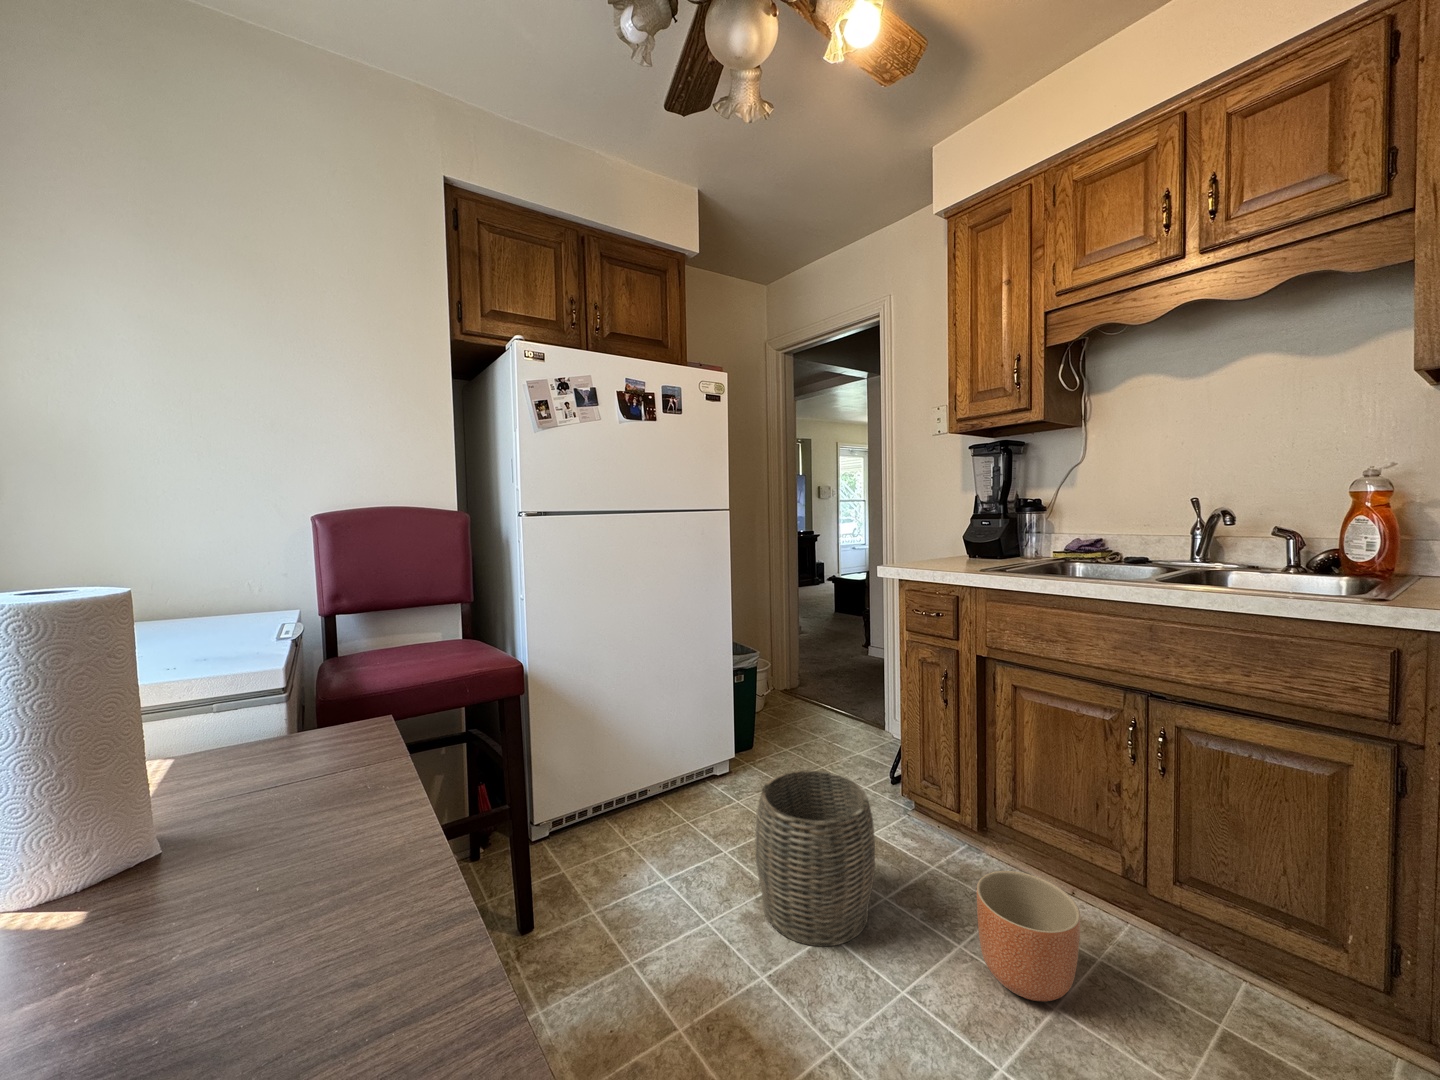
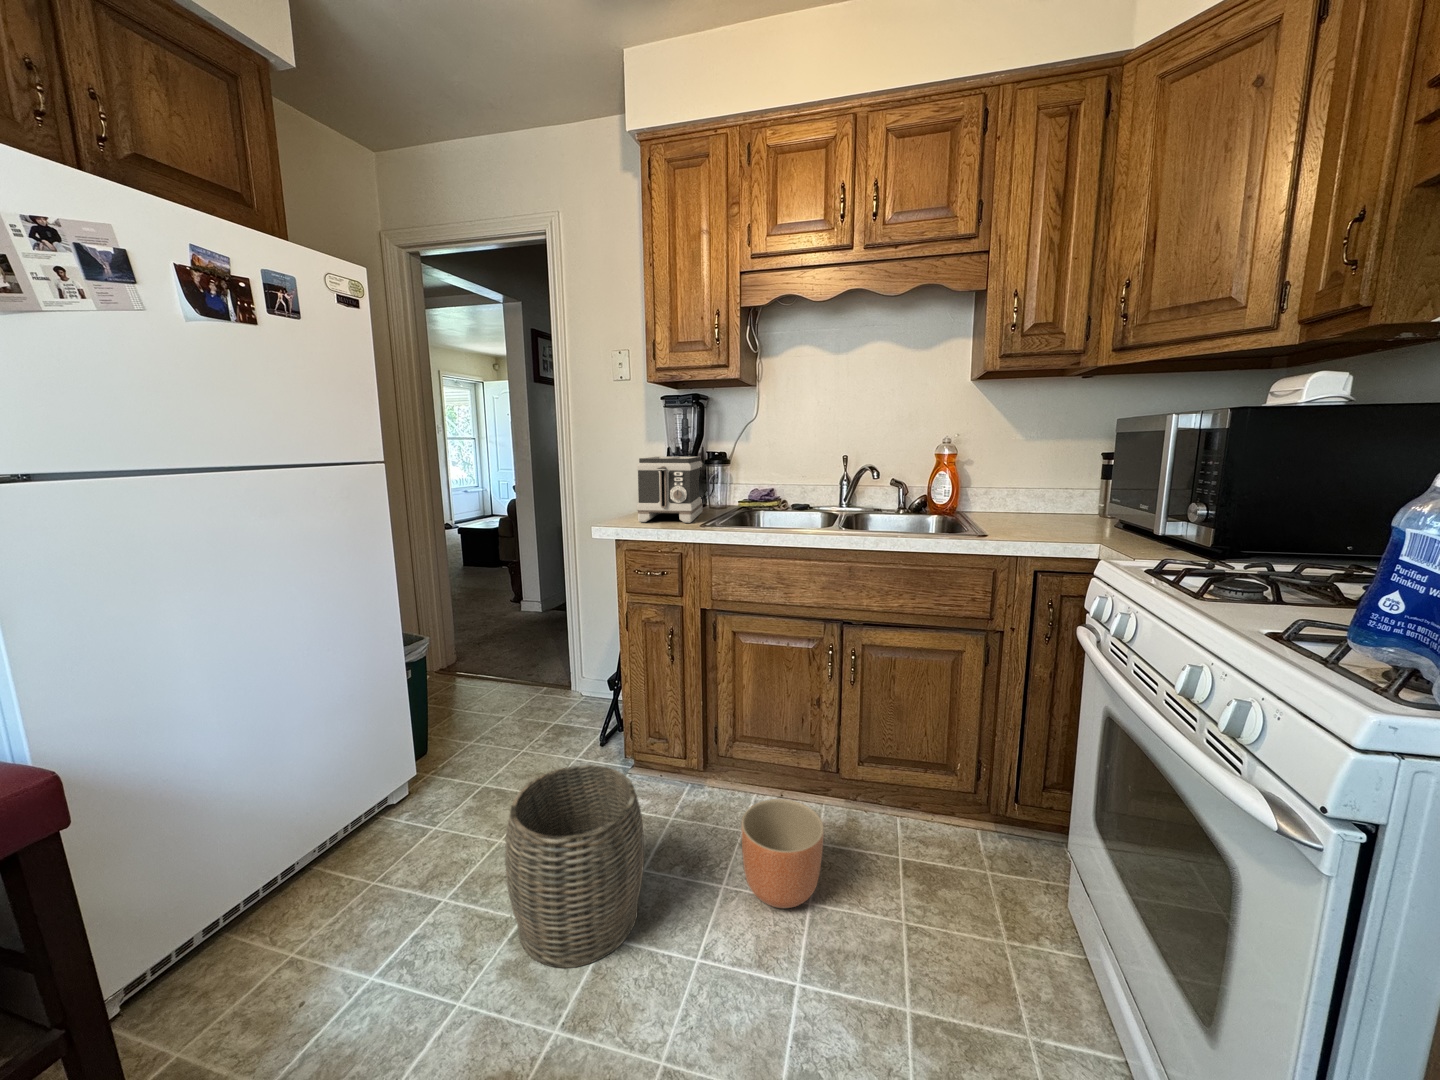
toaster: none [923,504,1008,568] -> present [637,457,703,523]

